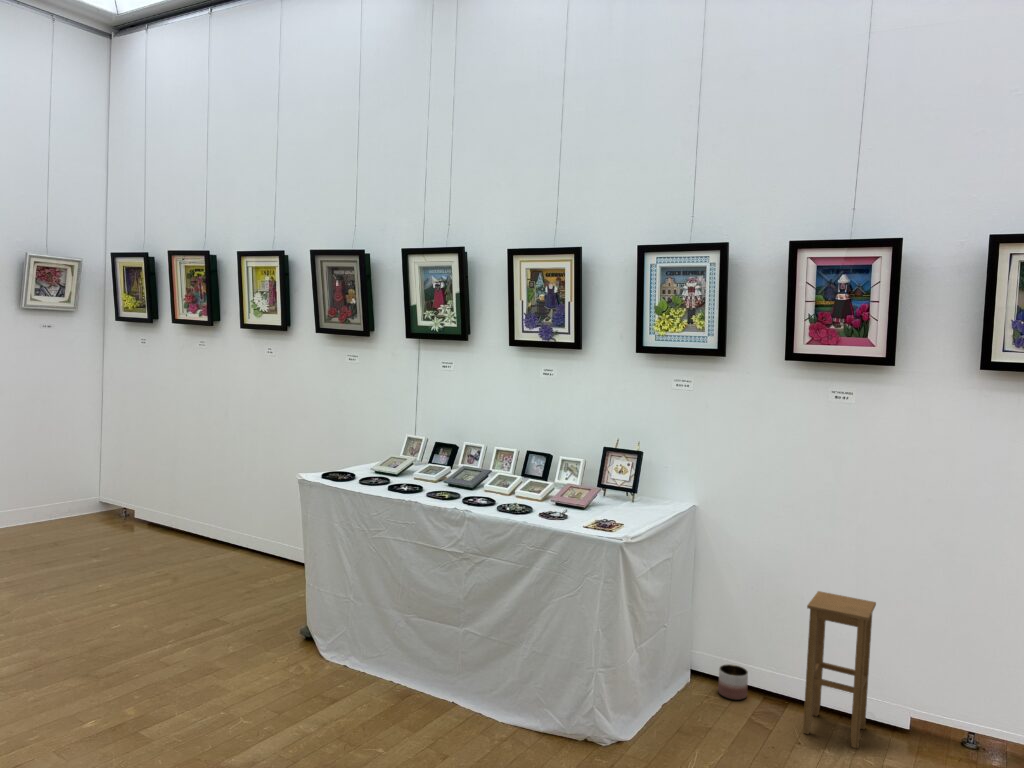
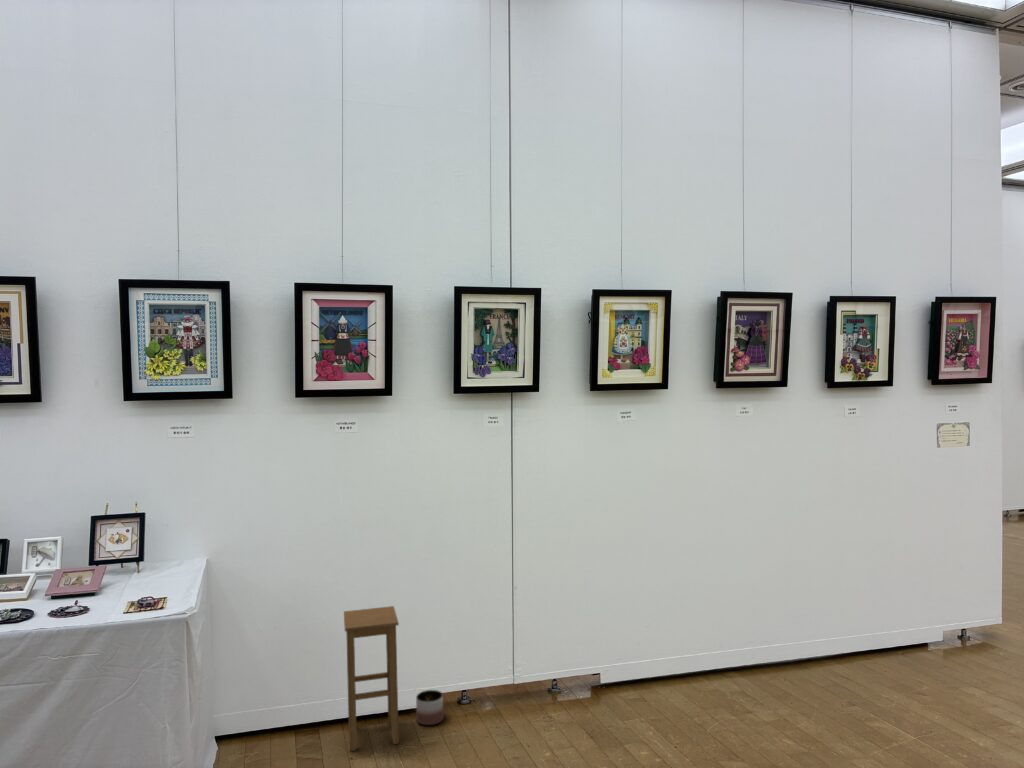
planter: present [718,665,748,700] -> present [416,690,444,725]

